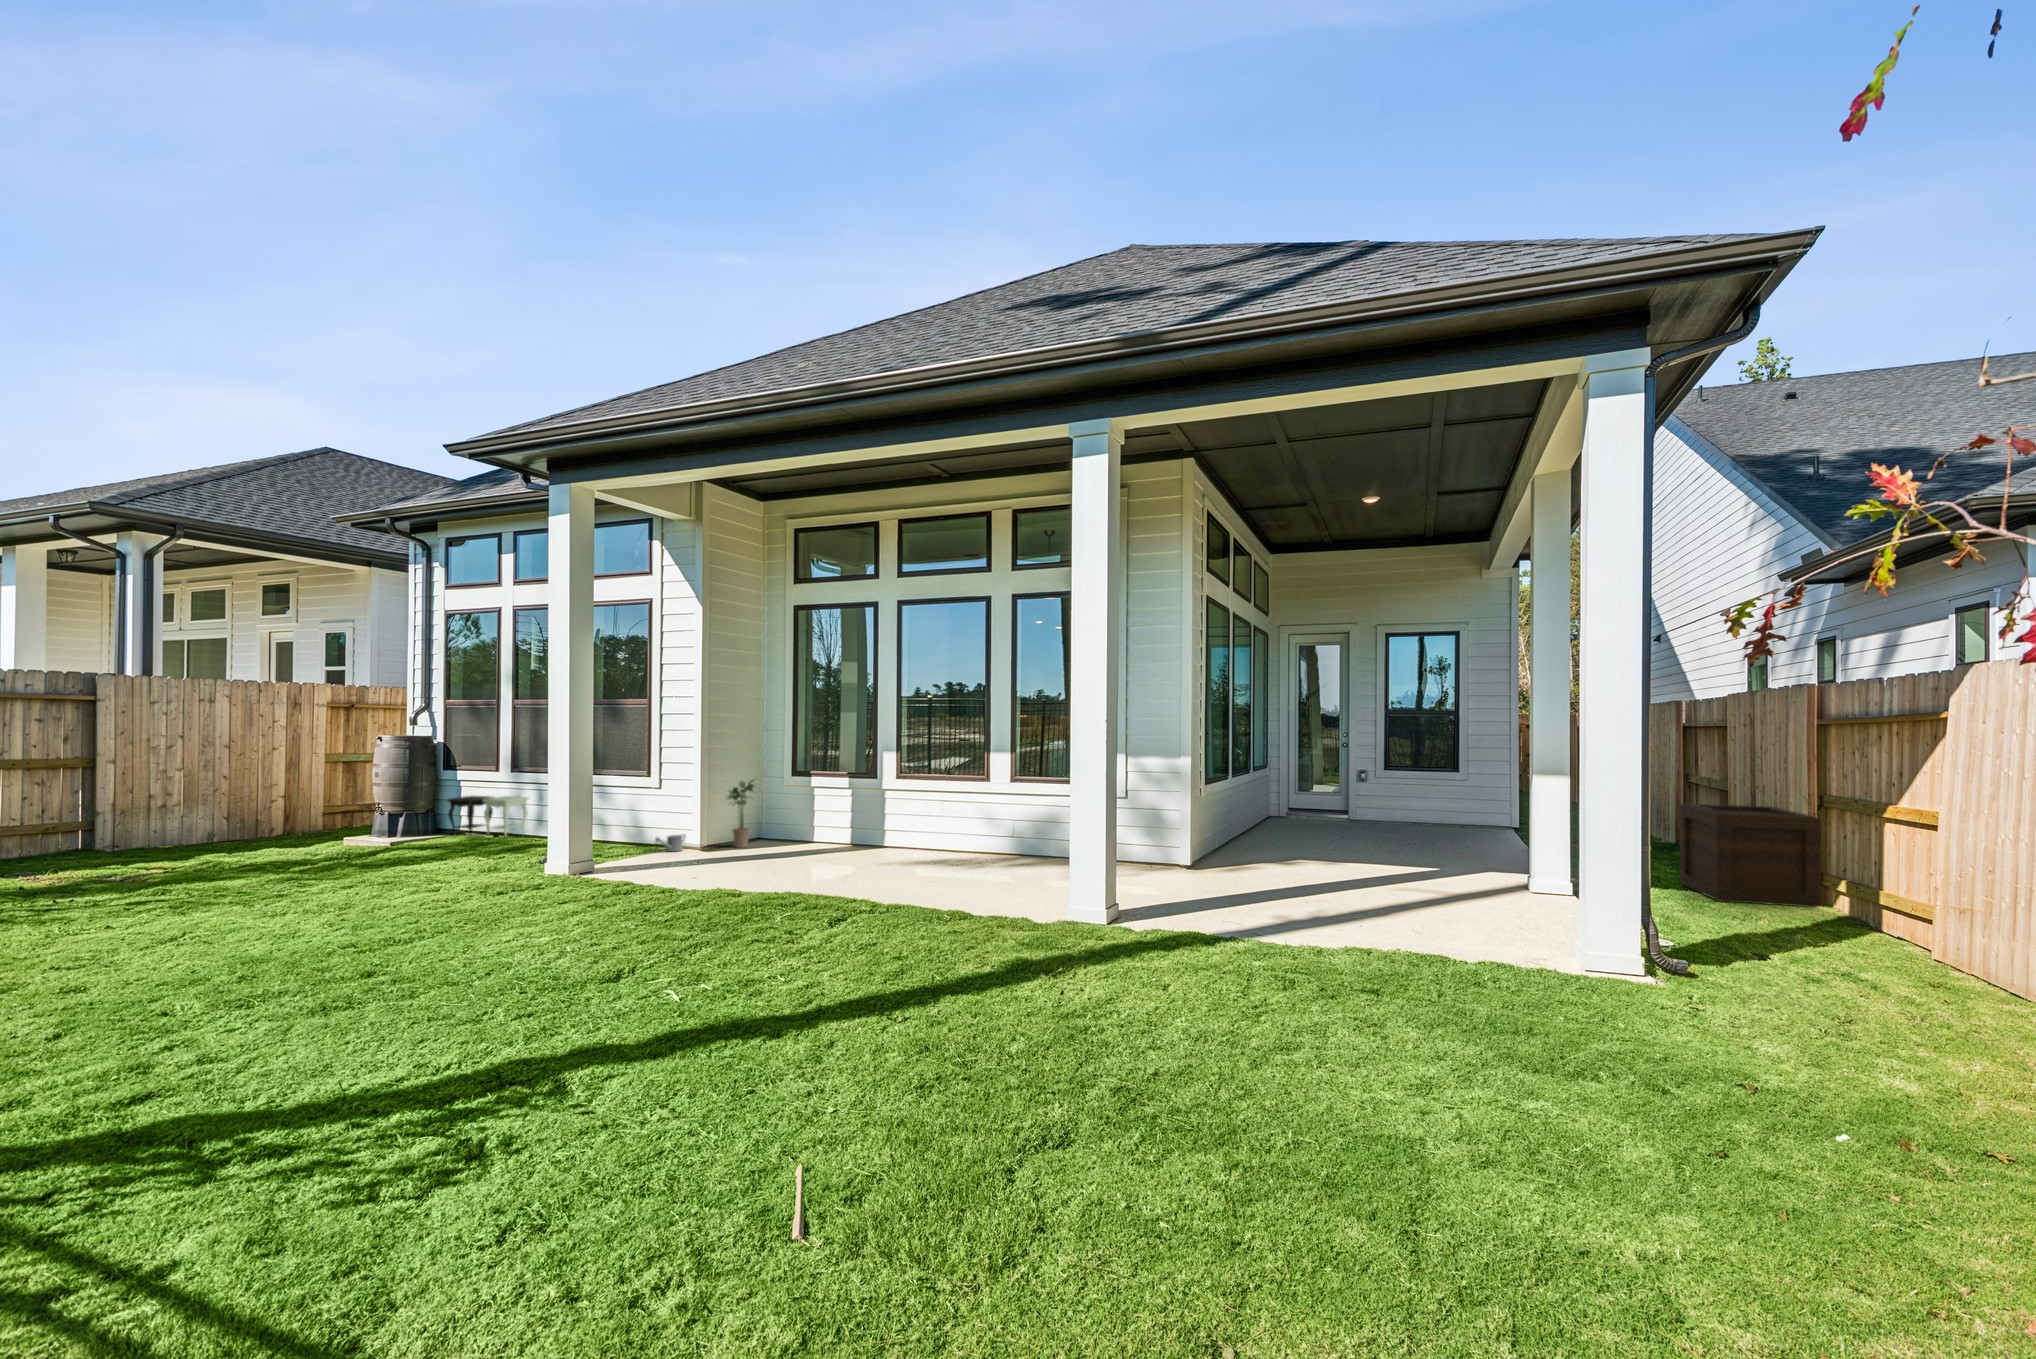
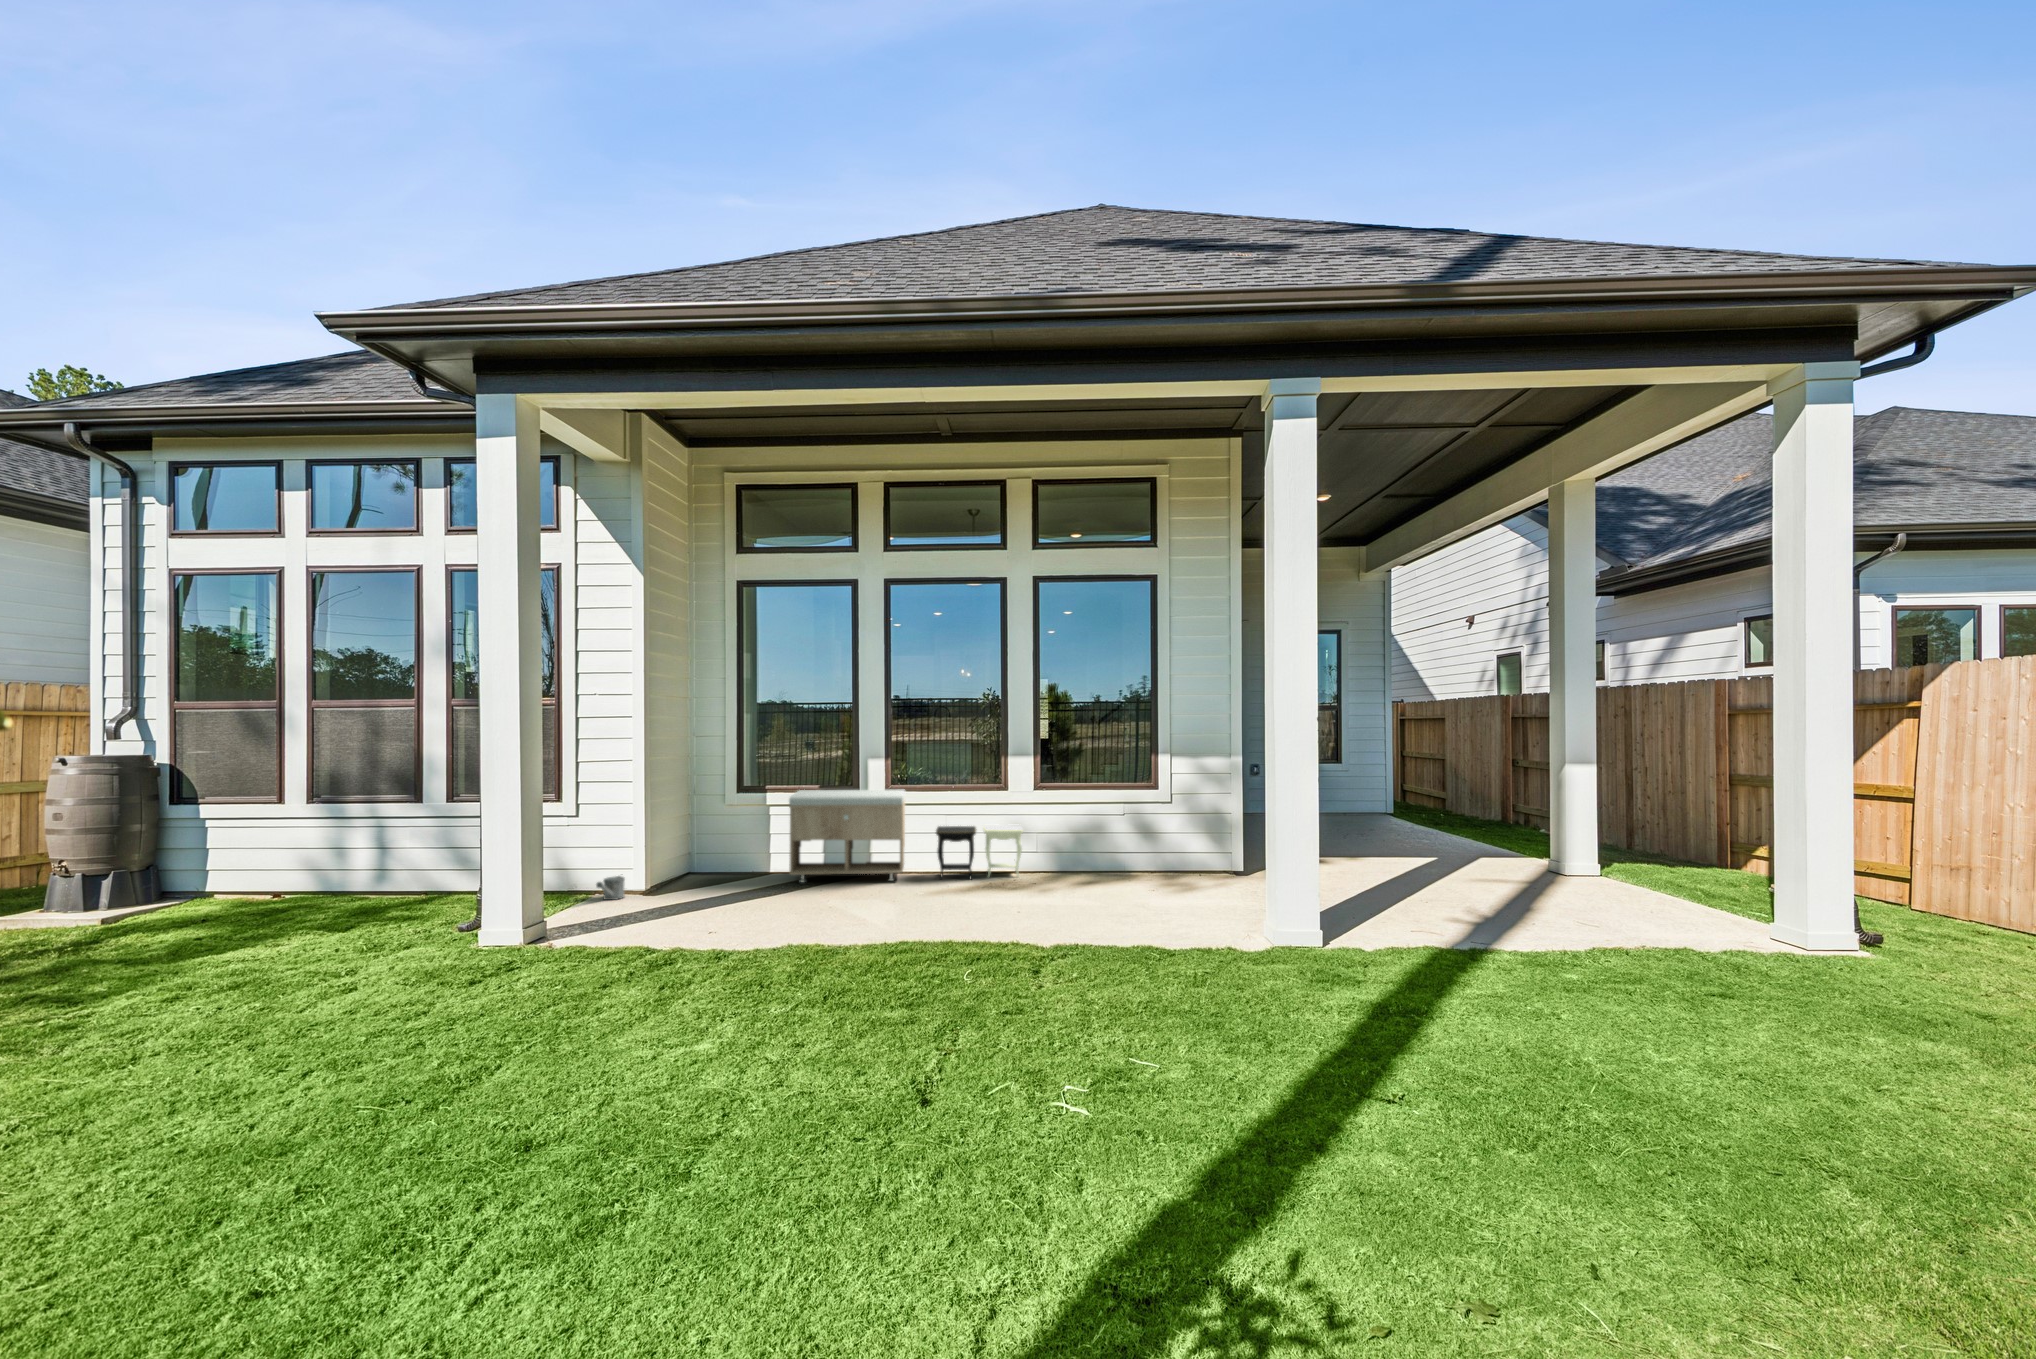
storage bench: none [804,776,909,854] -> present [789,790,905,882]
potted plant: present [728,780,754,848] -> none [669,797,716,887]
side table: present [448,795,529,835] -> present [936,824,1023,879]
wooden crate: present [1680,804,1822,907] -> none [1640,784,1774,869]

